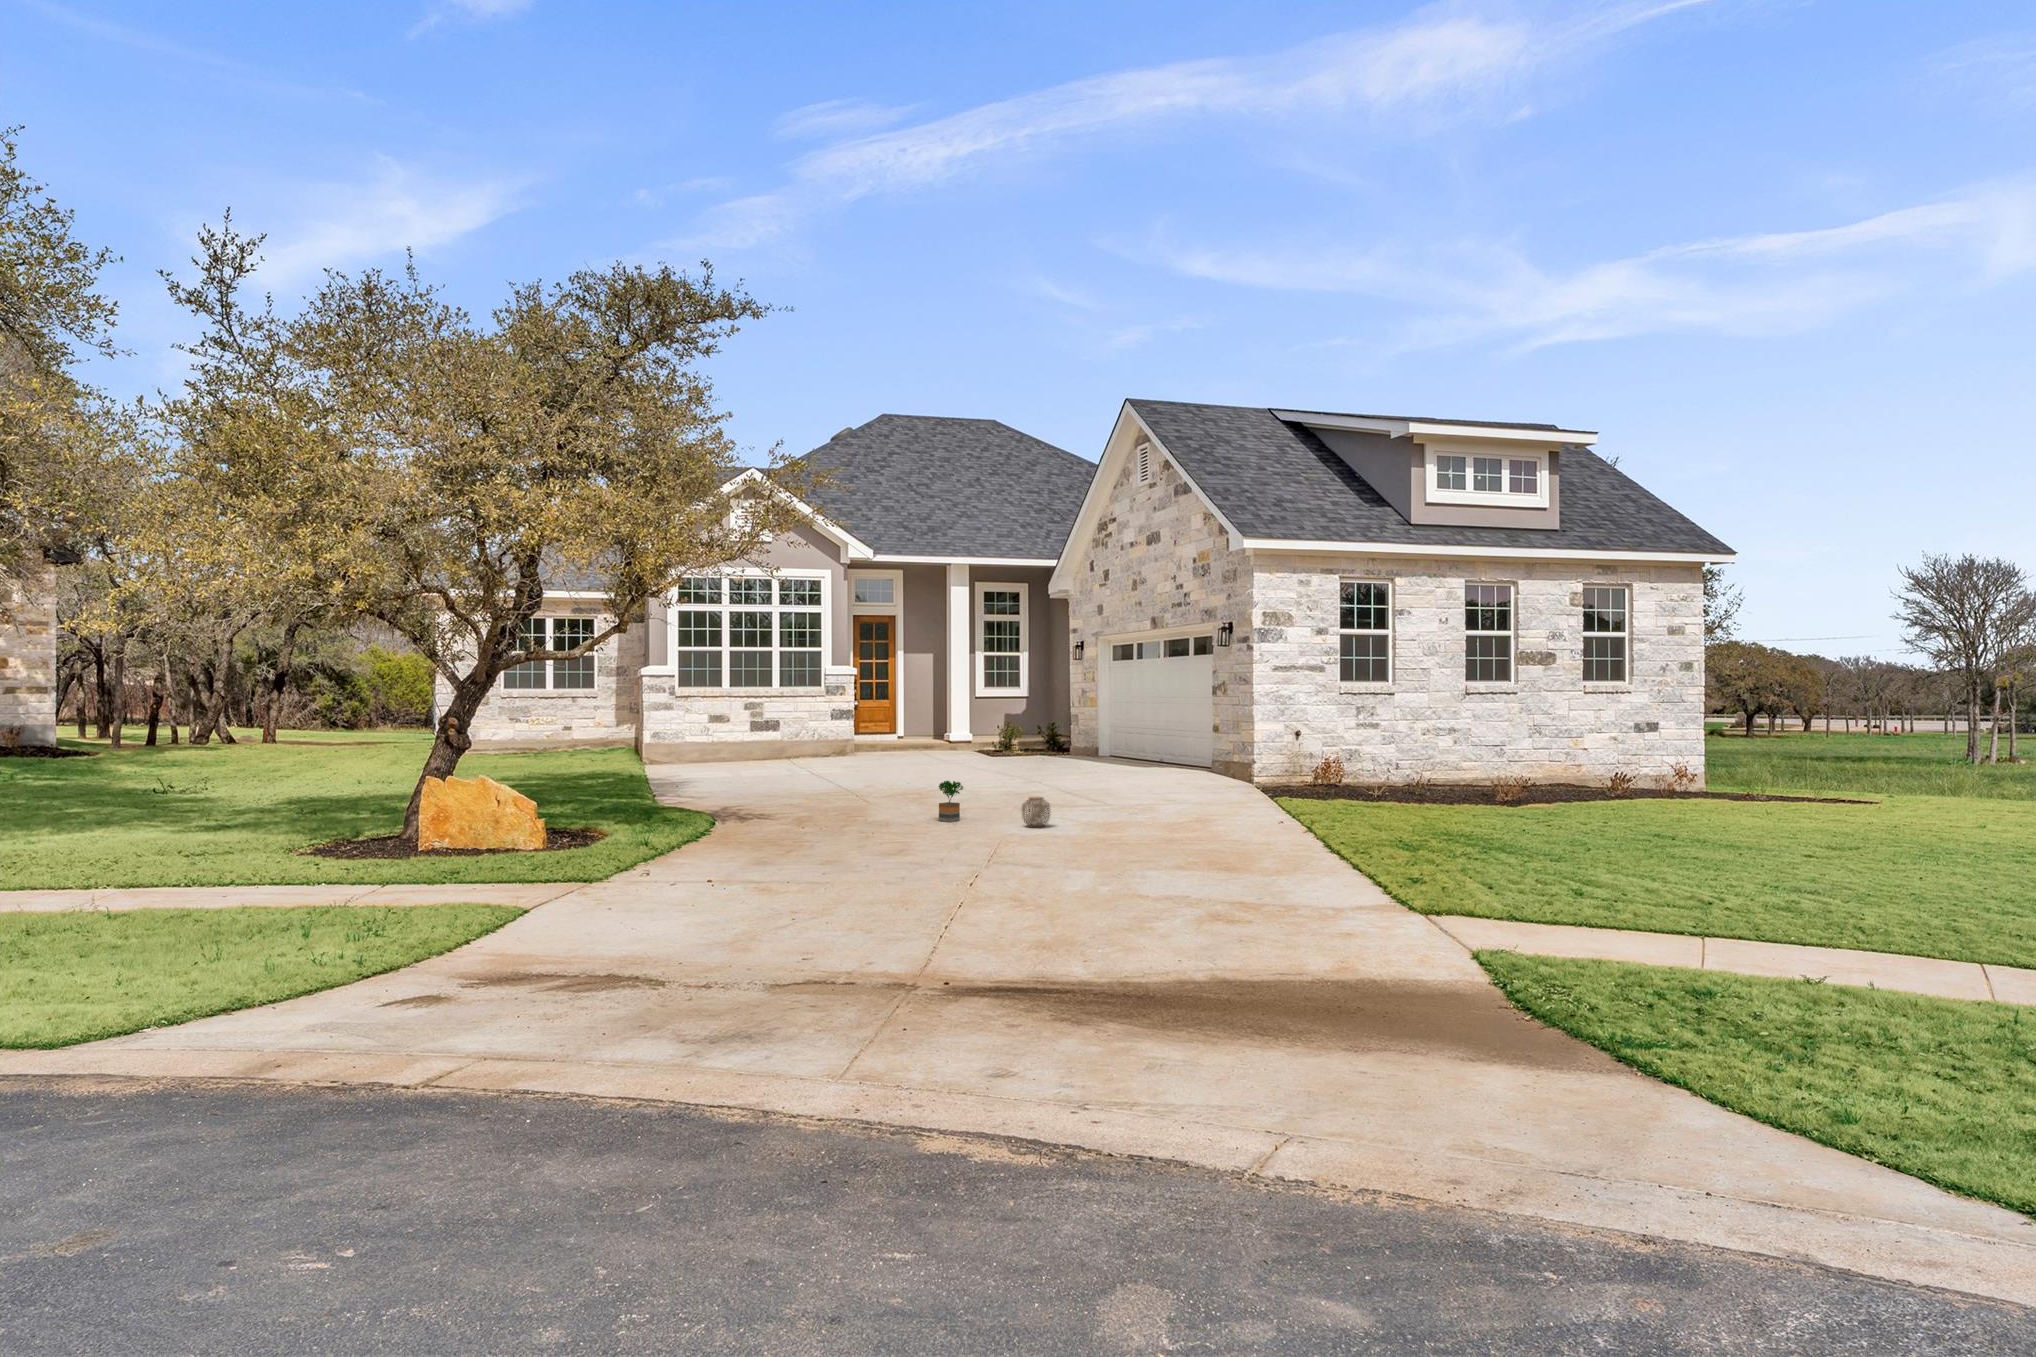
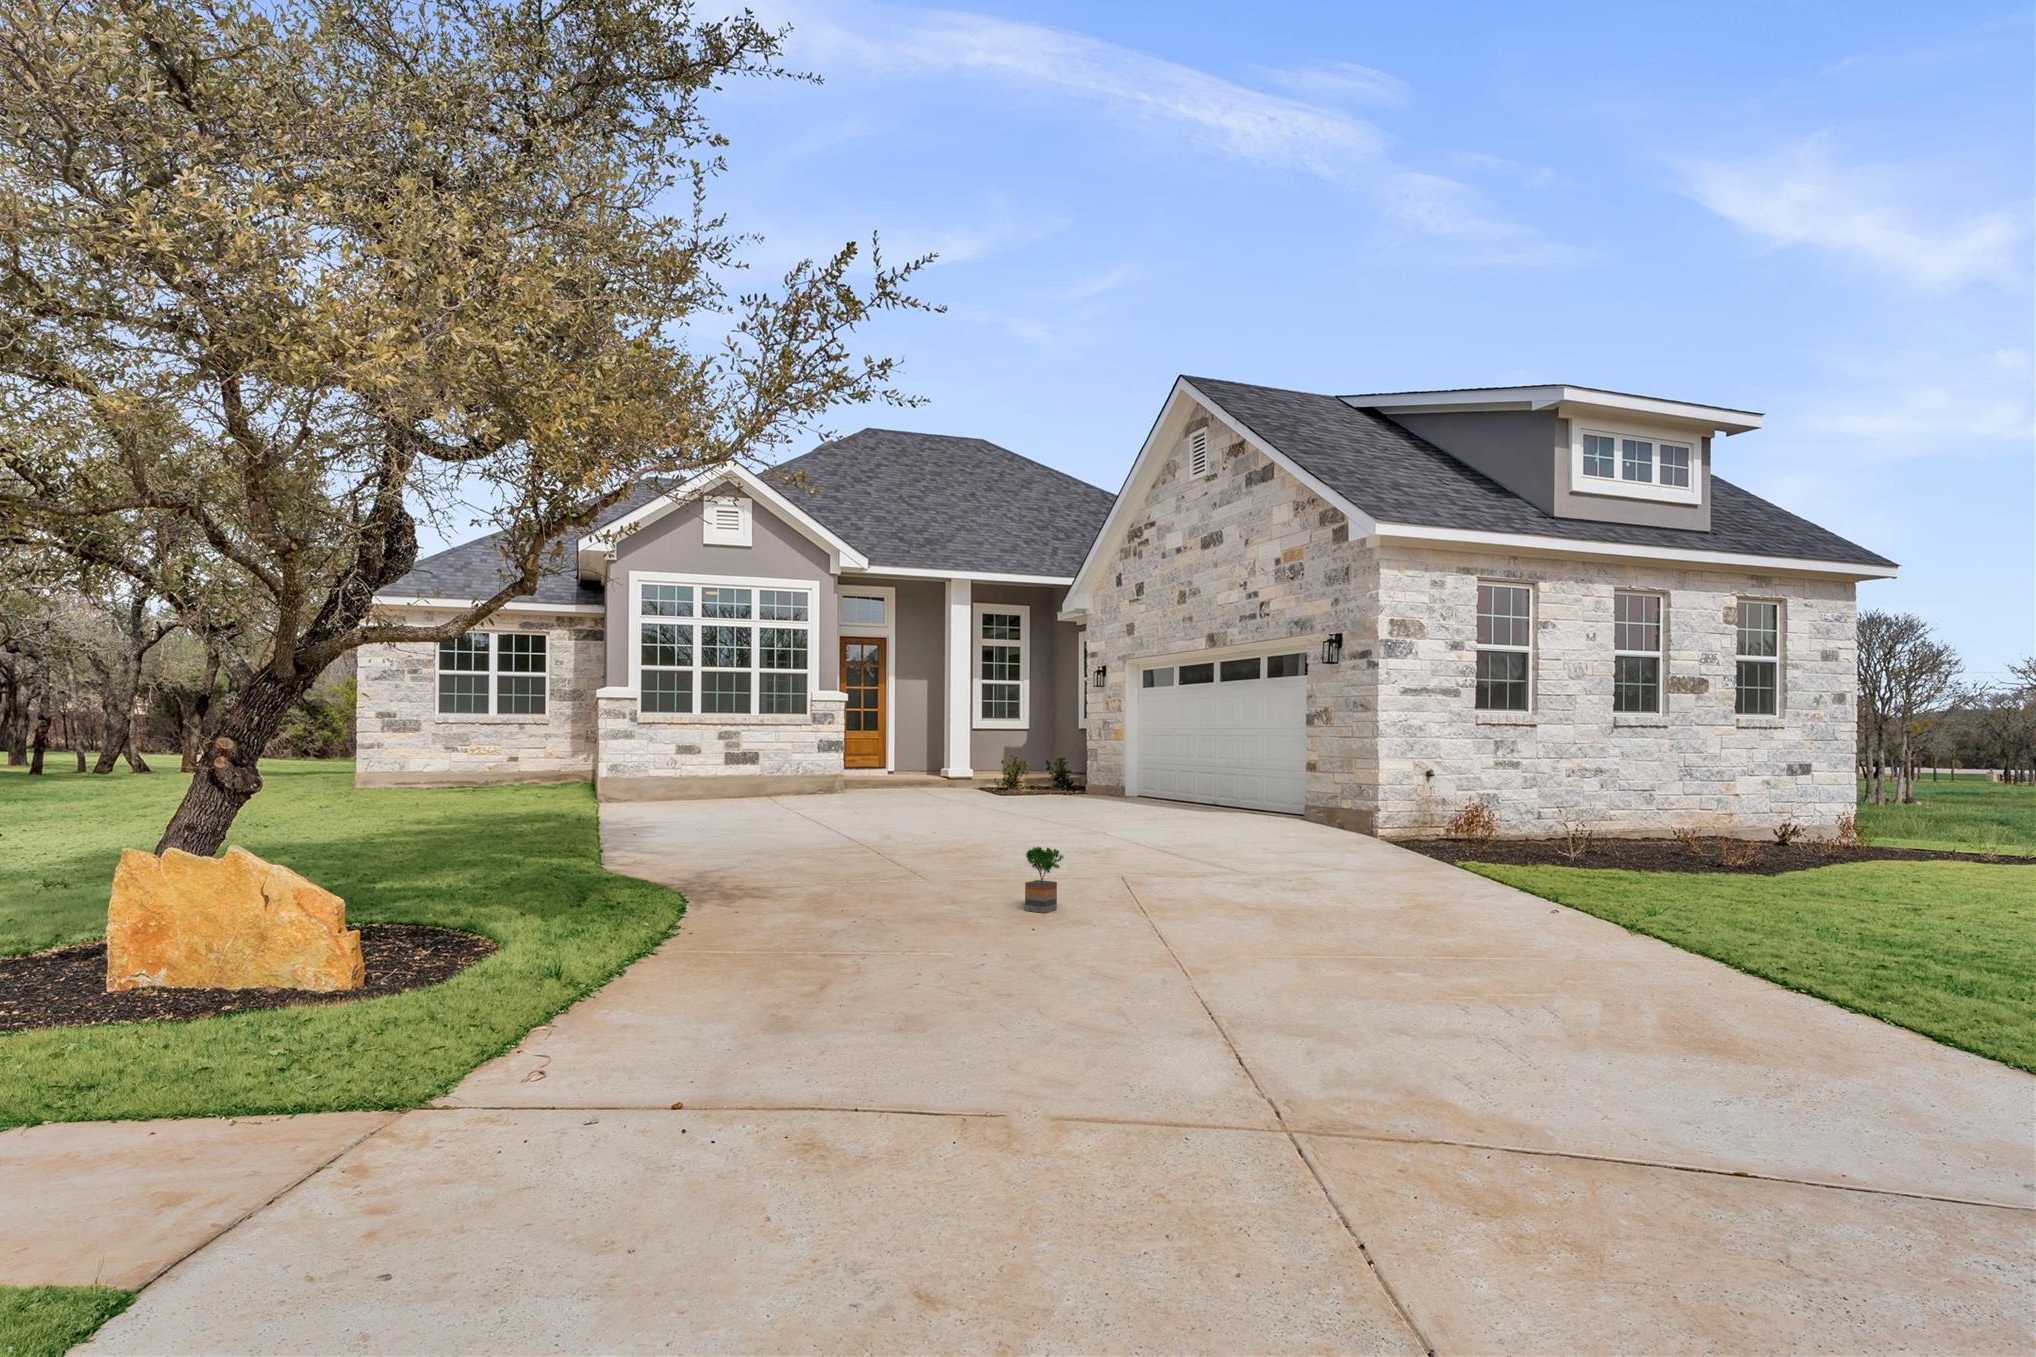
woven basket: present [1022,797,1050,828] -> none [1166,875,1212,926]

